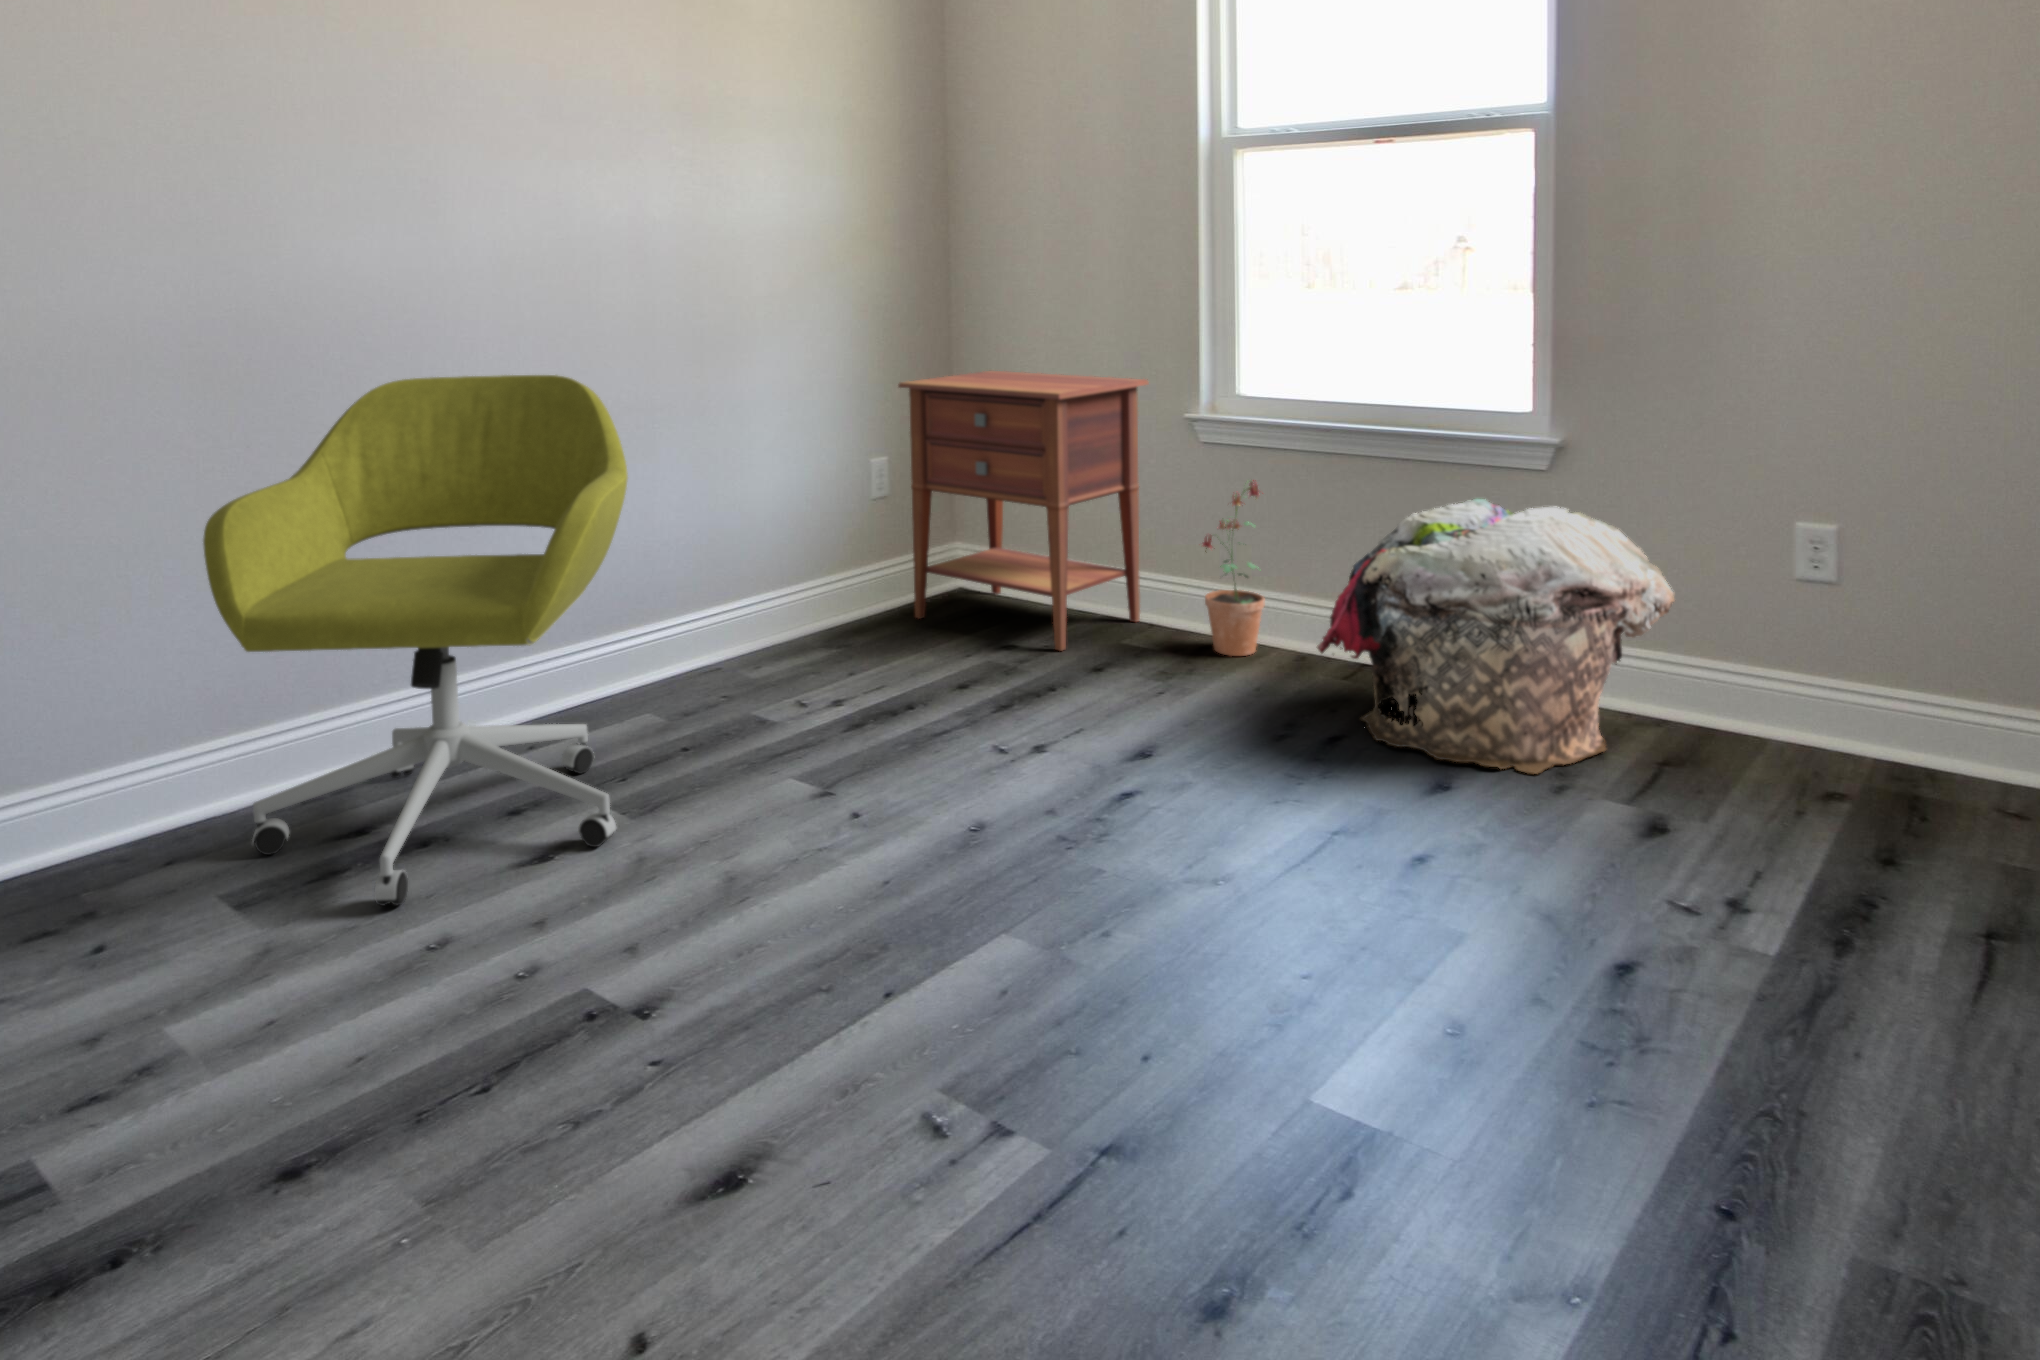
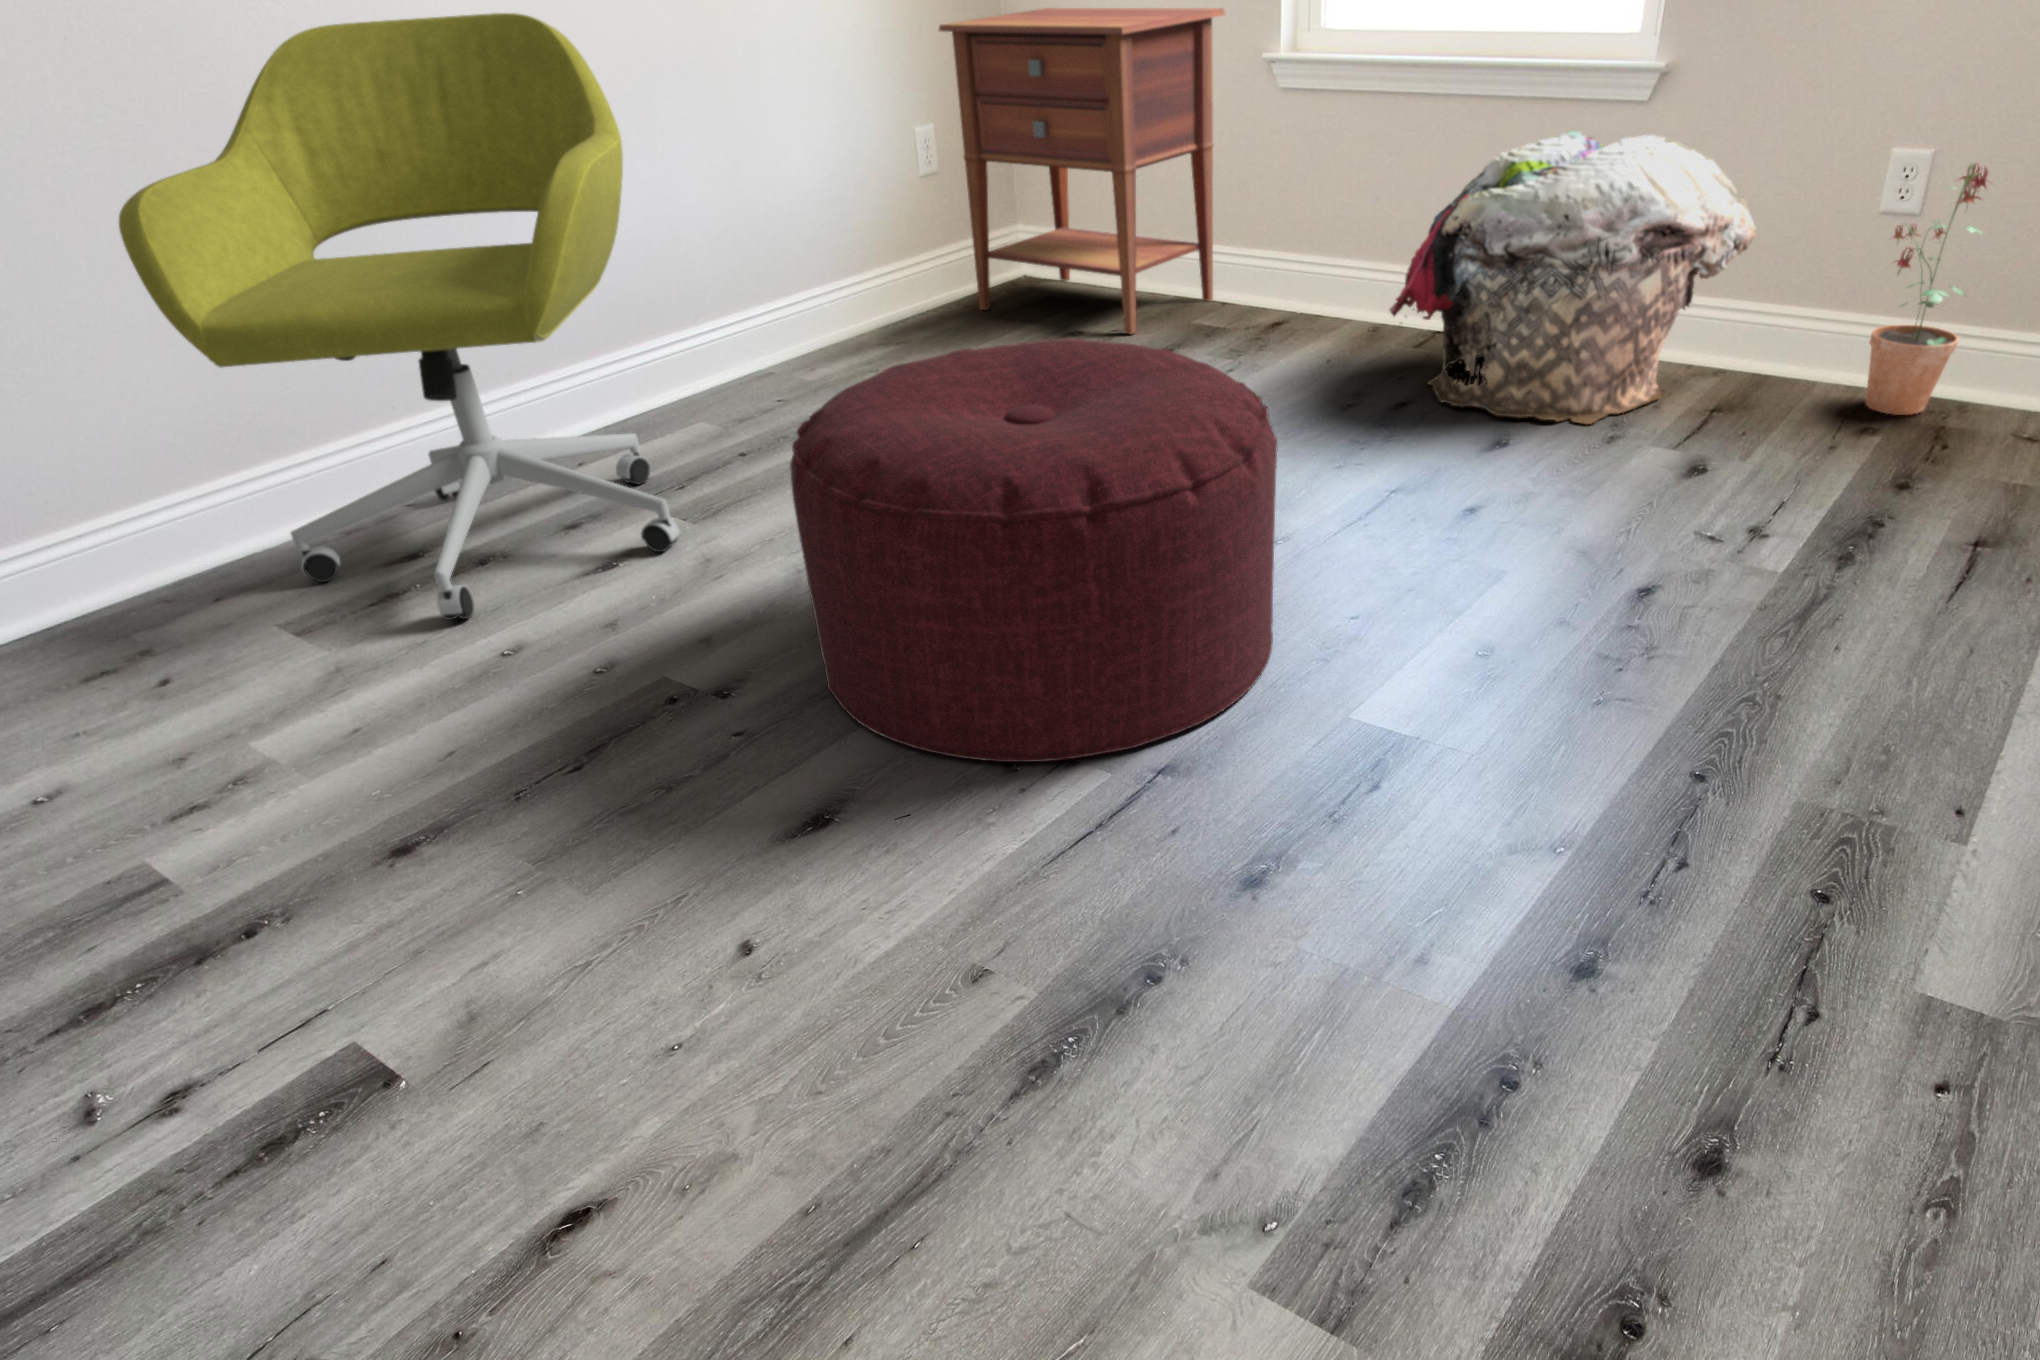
potted plant: present [1203,480,1264,656] -> present [1866,163,1990,415]
ottoman: none [744,670,1221,1125] -> present [790,339,1277,762]

